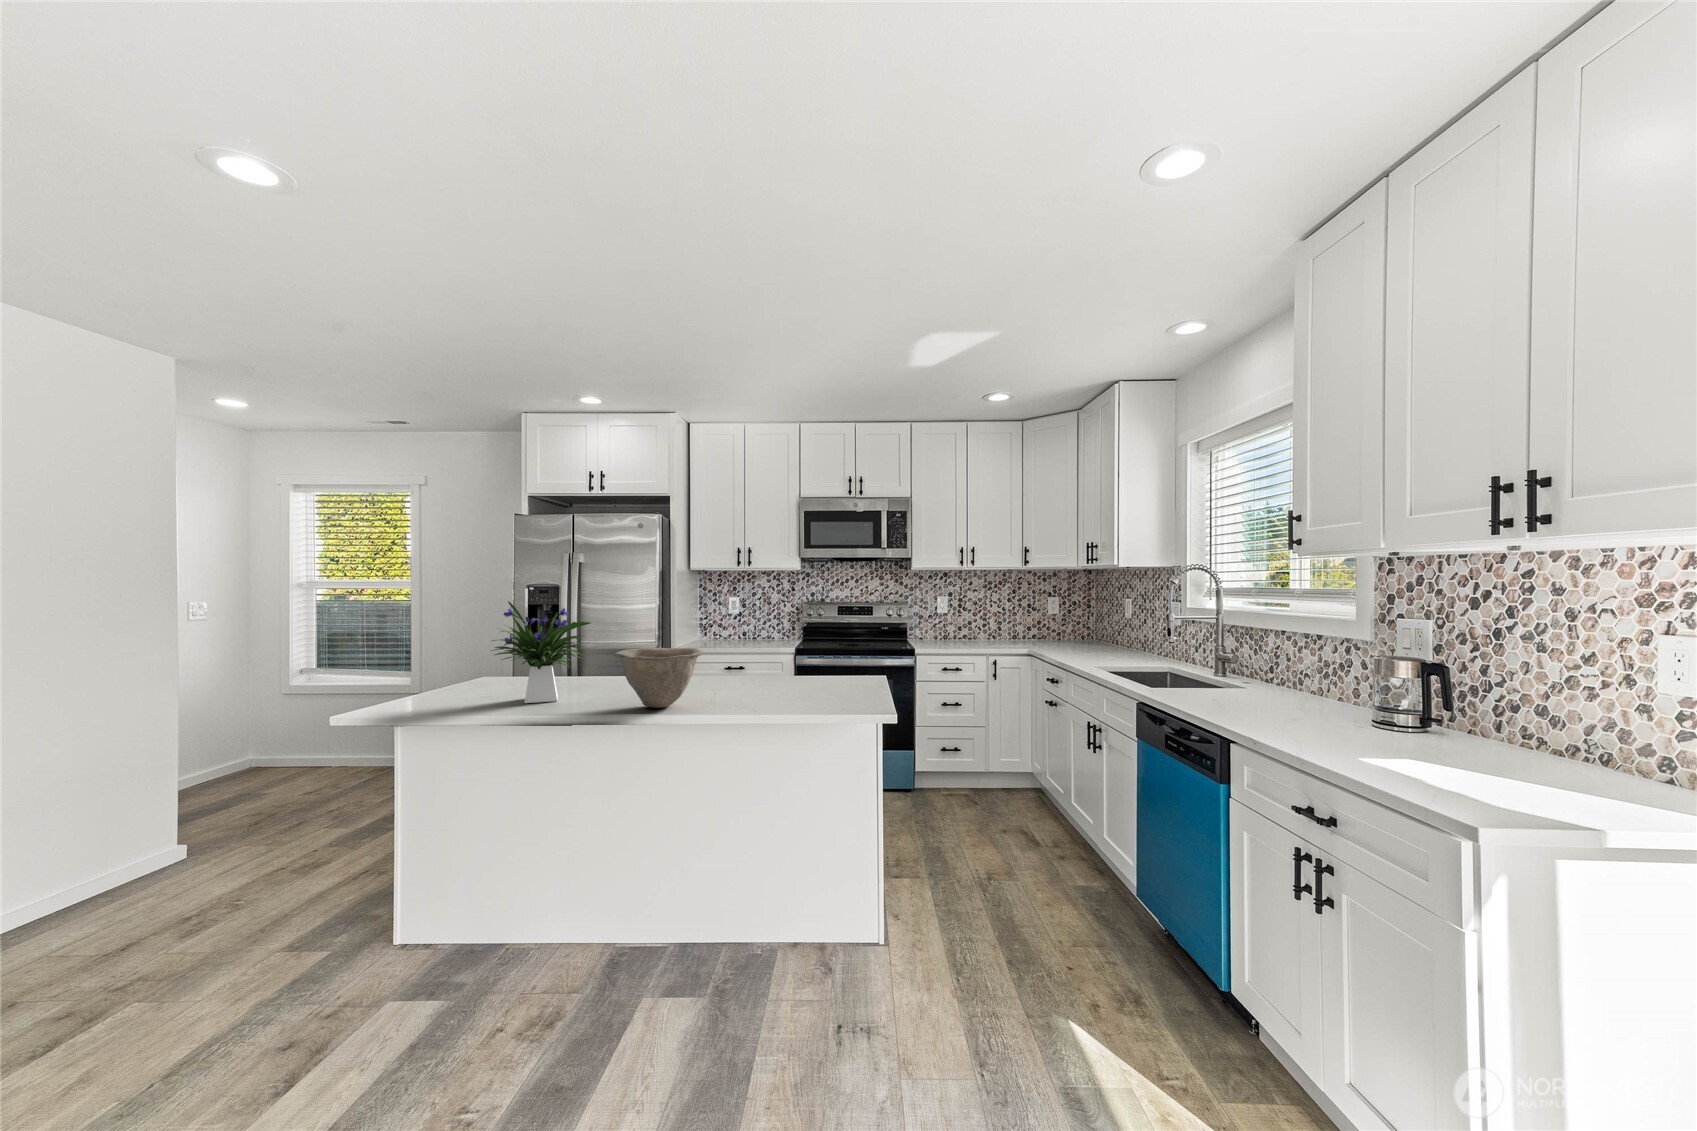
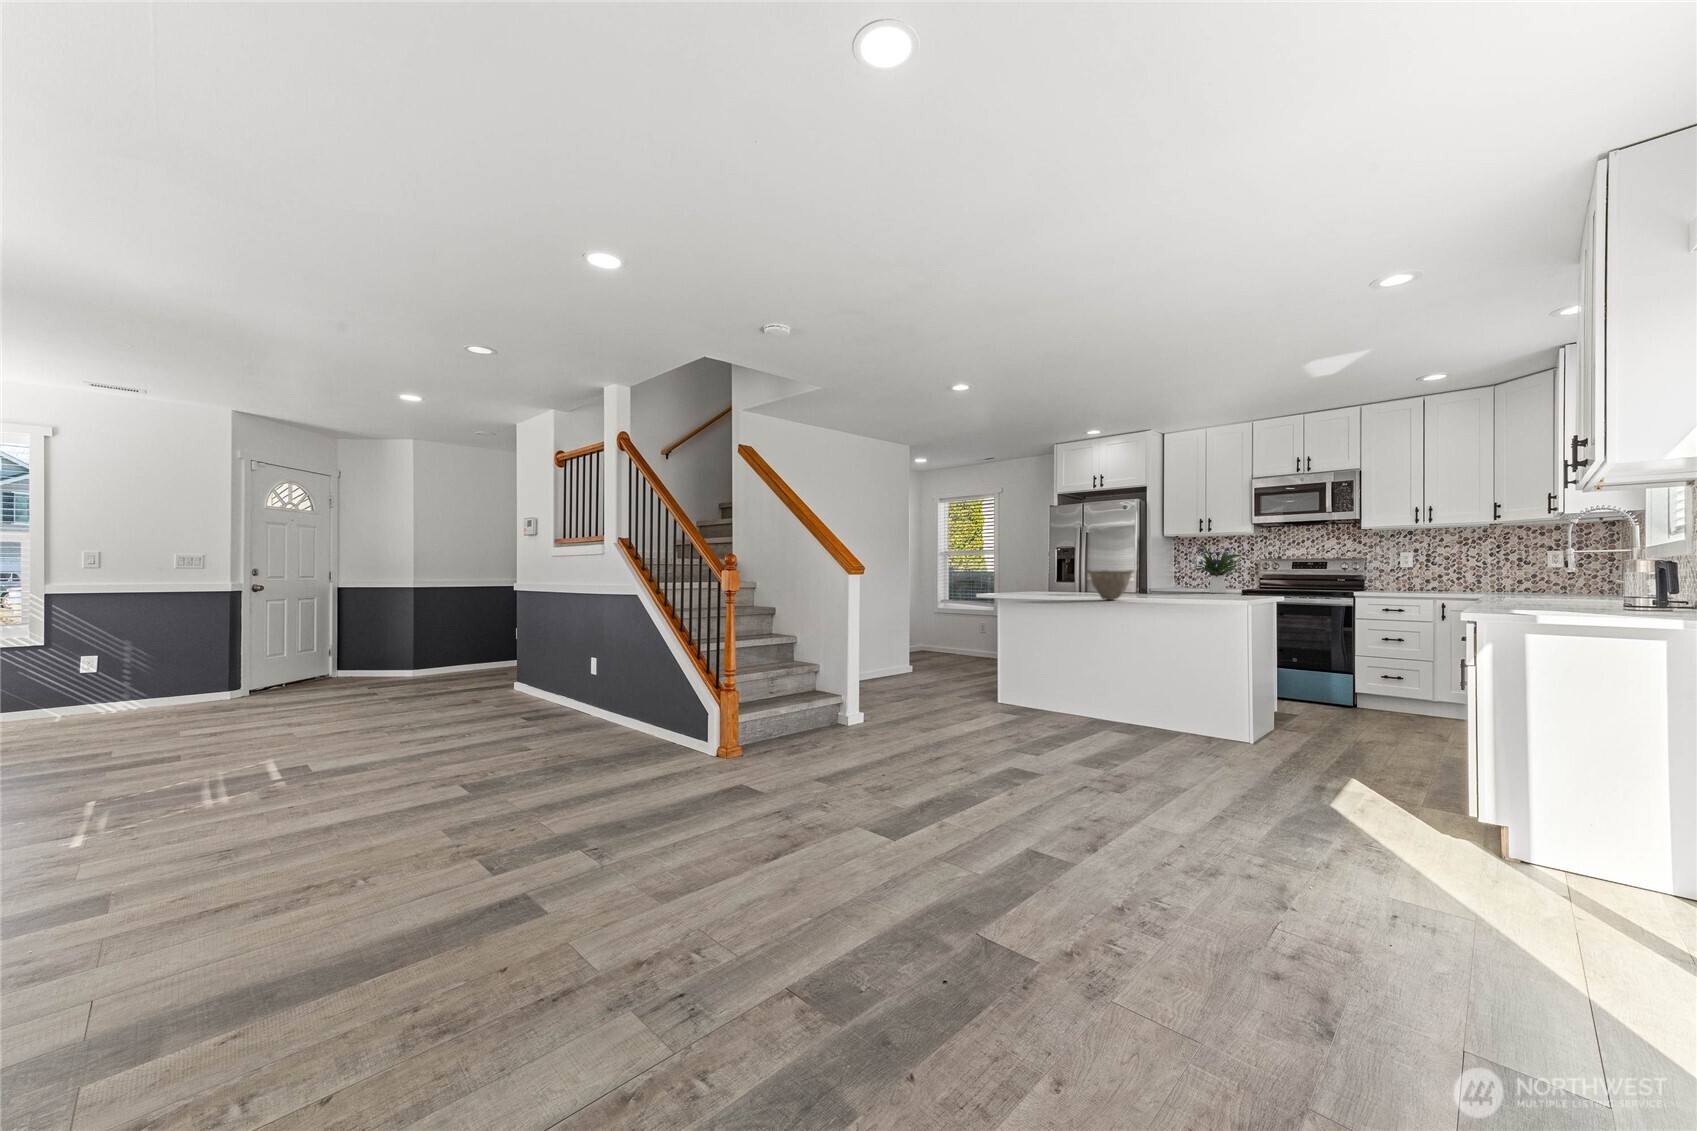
flower arrangement: present [492,601,590,703] -> present [1194,544,1242,593]

